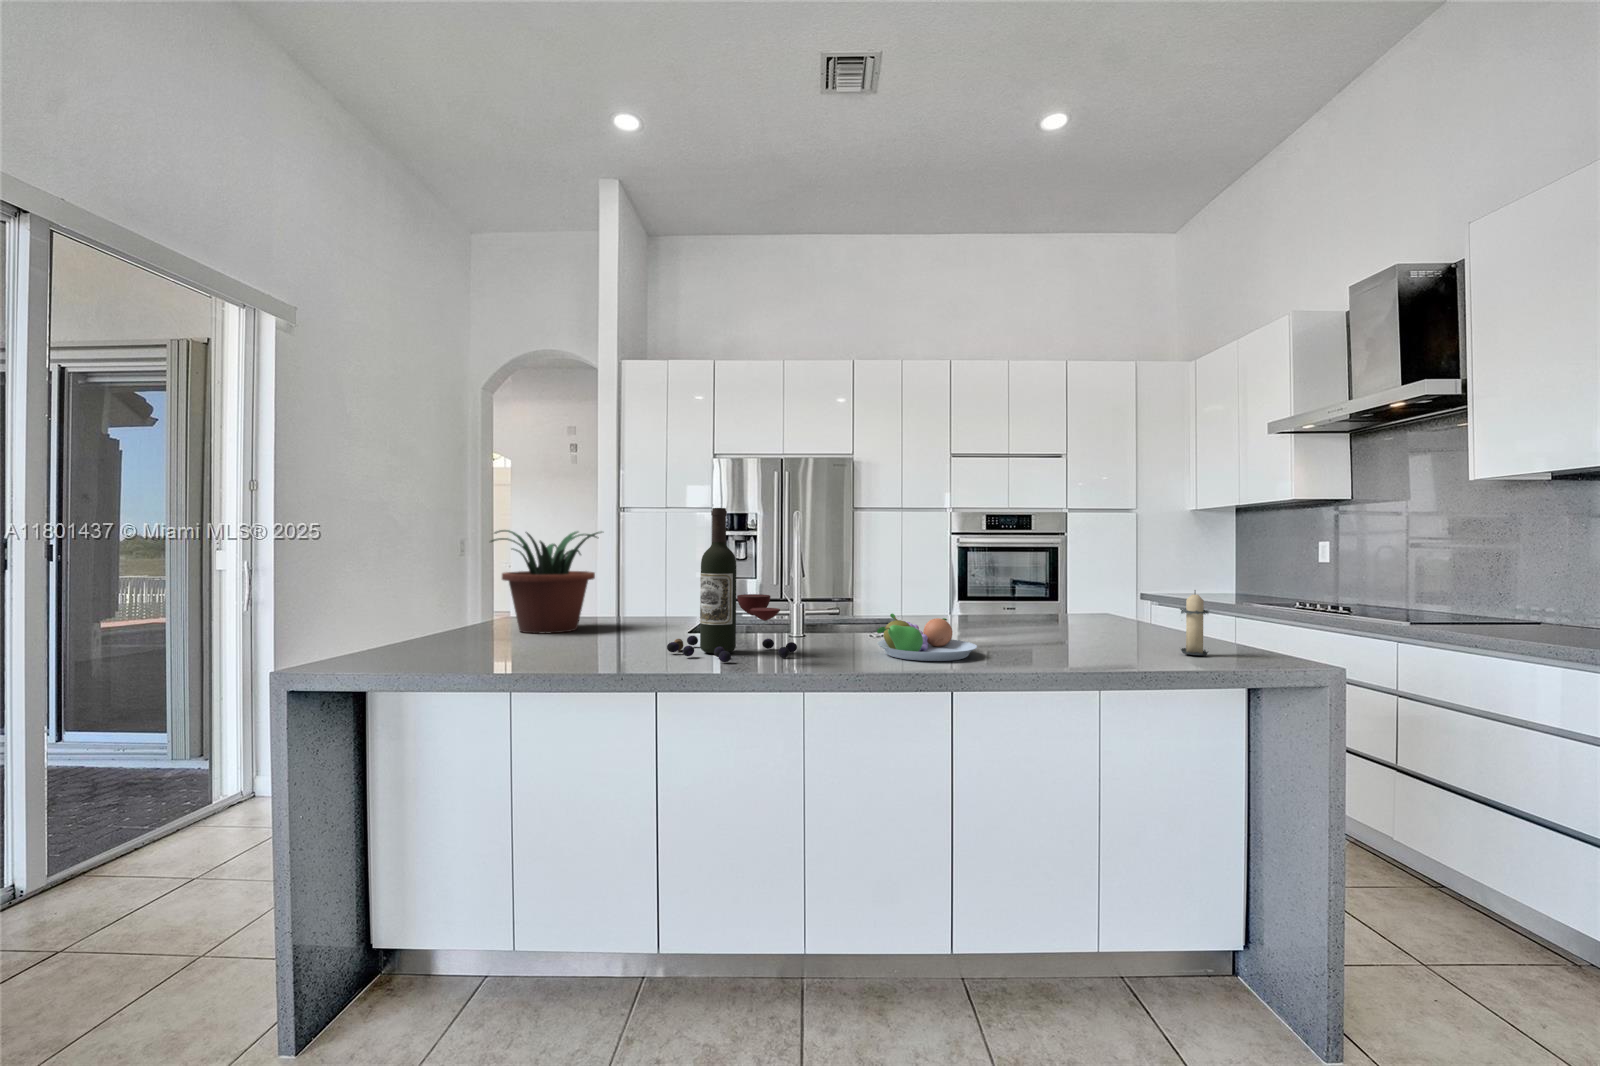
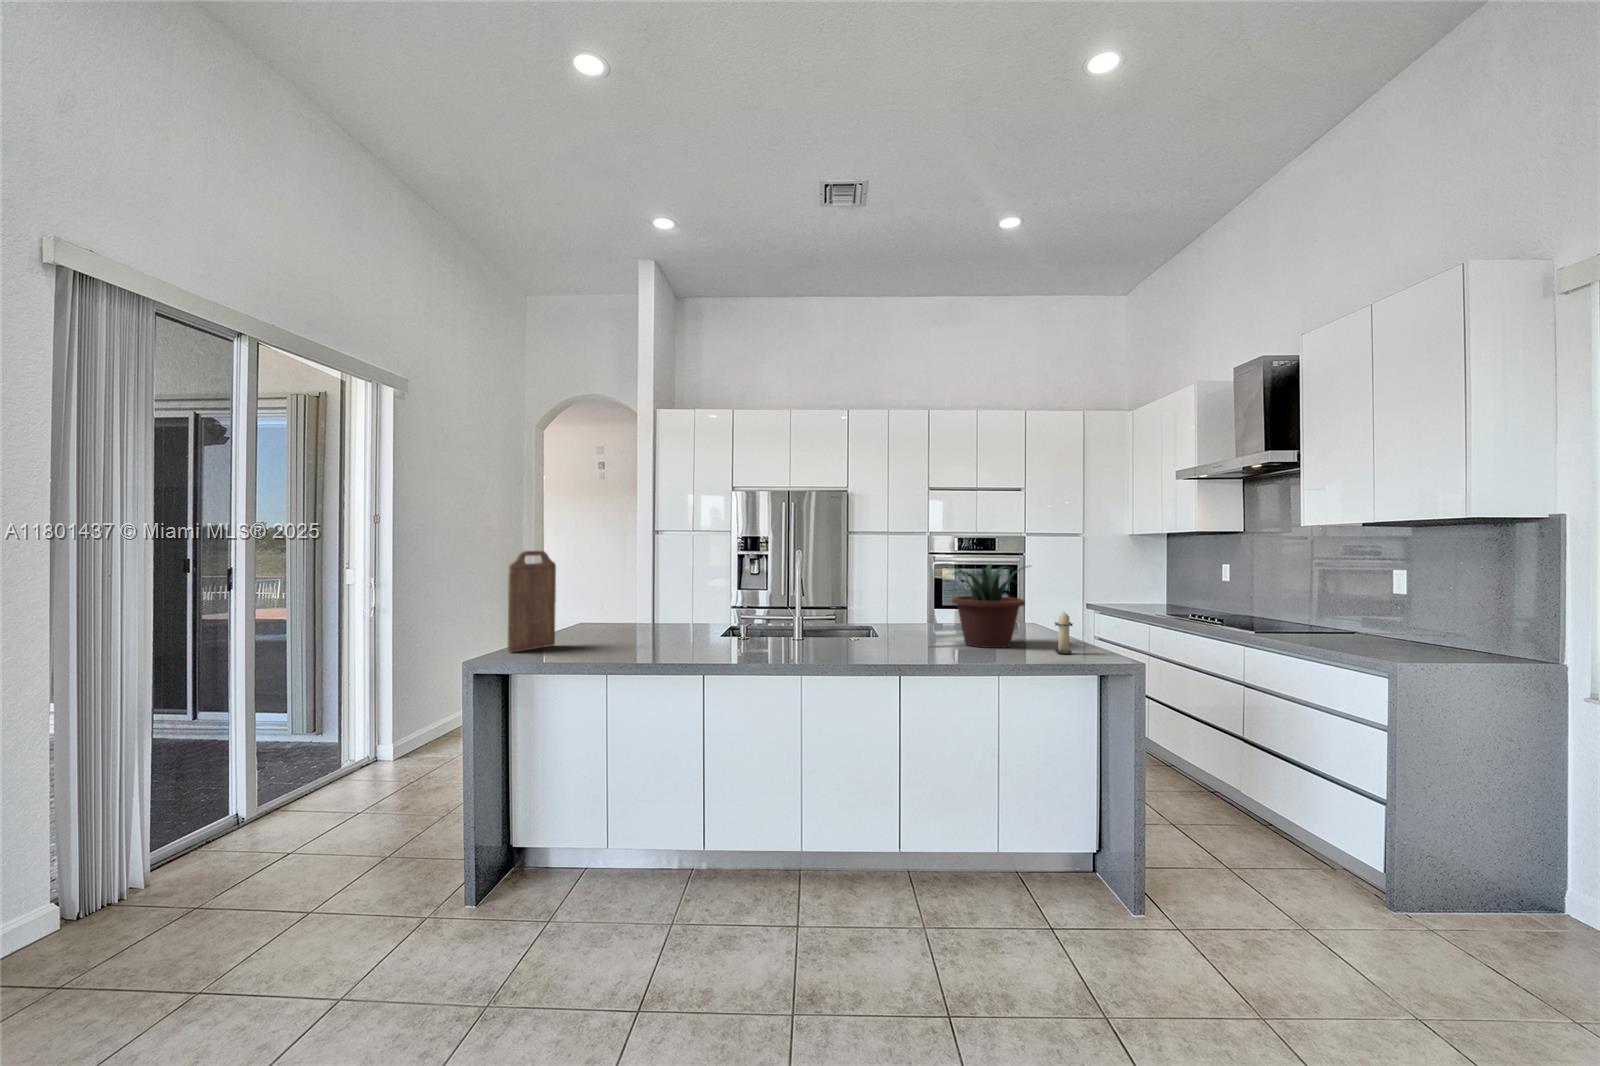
cutting board: none [359,506,443,658] -> present [508,551,556,652]
wine bottle: present [667,508,797,662] -> none [710,553,797,659]
potted plant: present [491,530,602,633] -> present [940,564,1028,648]
fruit bowl: present [877,614,977,661] -> none [850,624,917,656]

